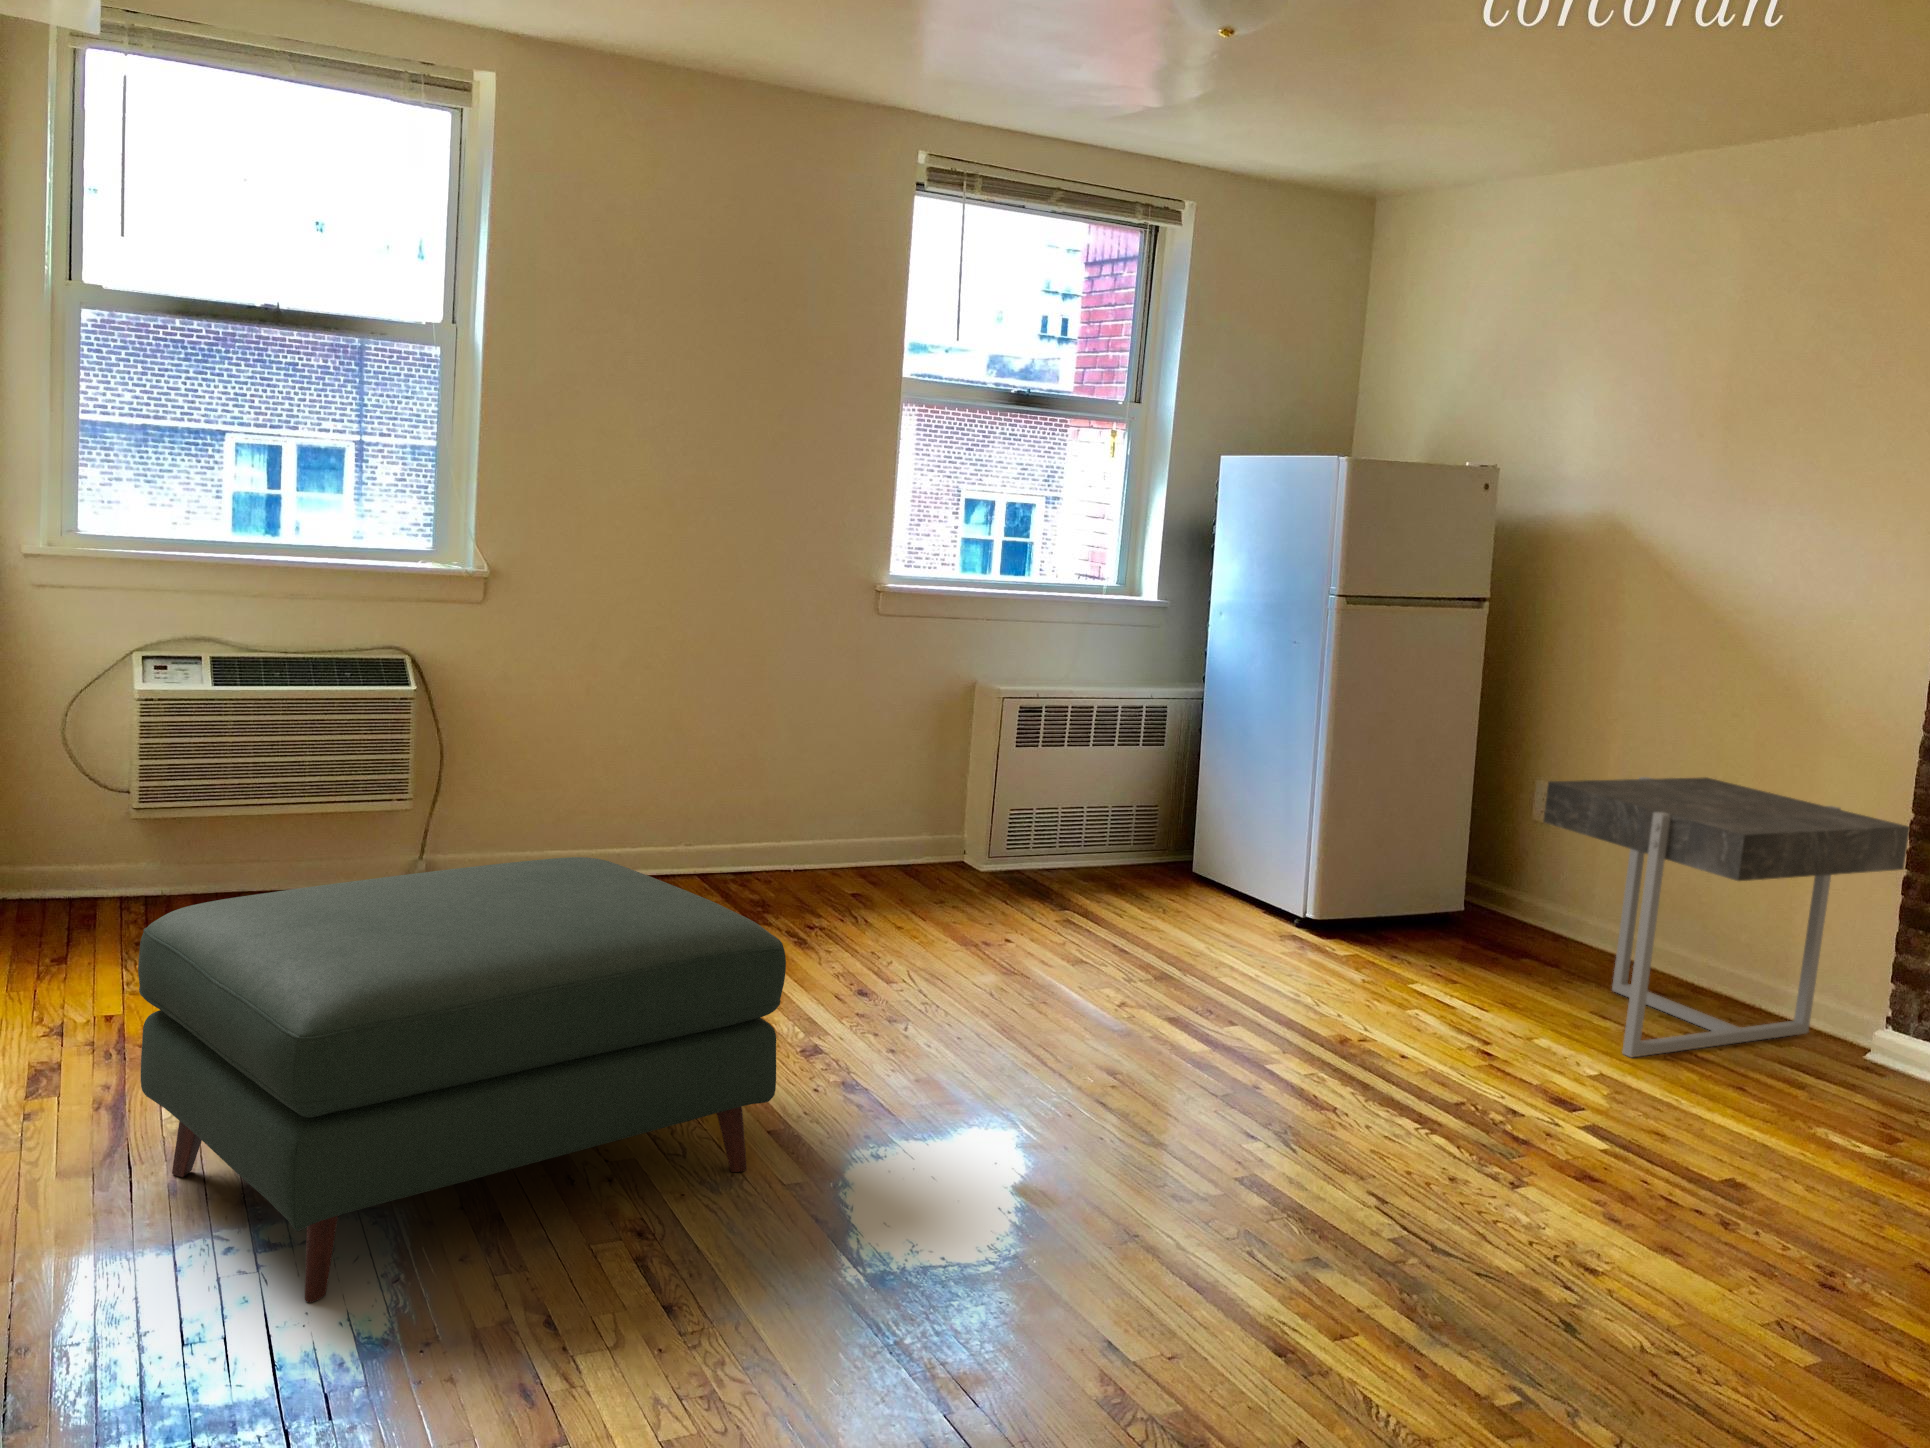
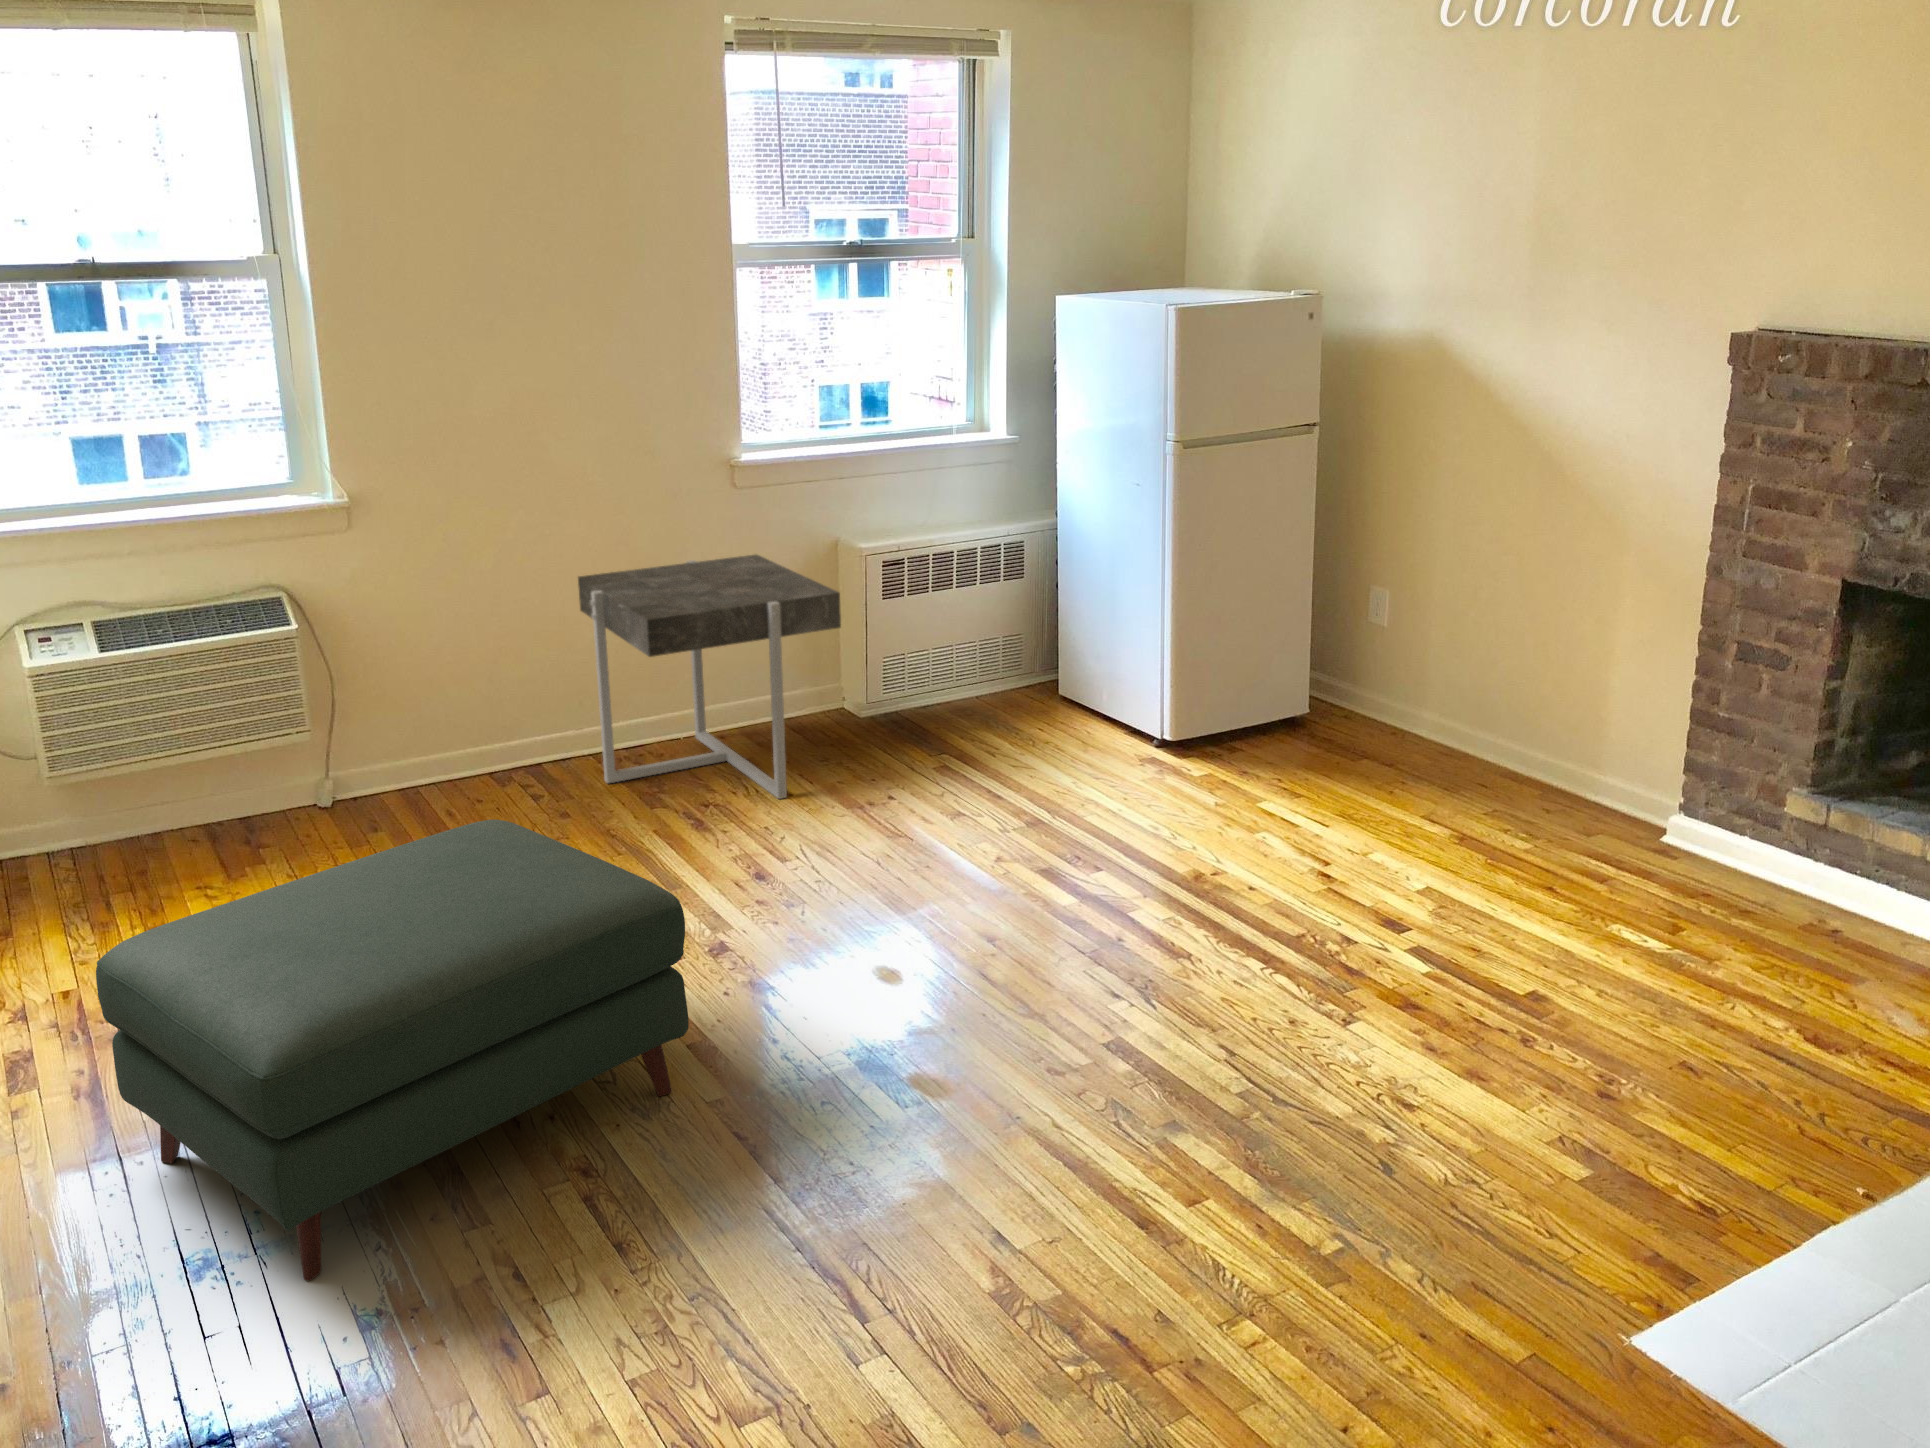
side table: present [1543,777,1910,1058] -> present [578,555,841,799]

